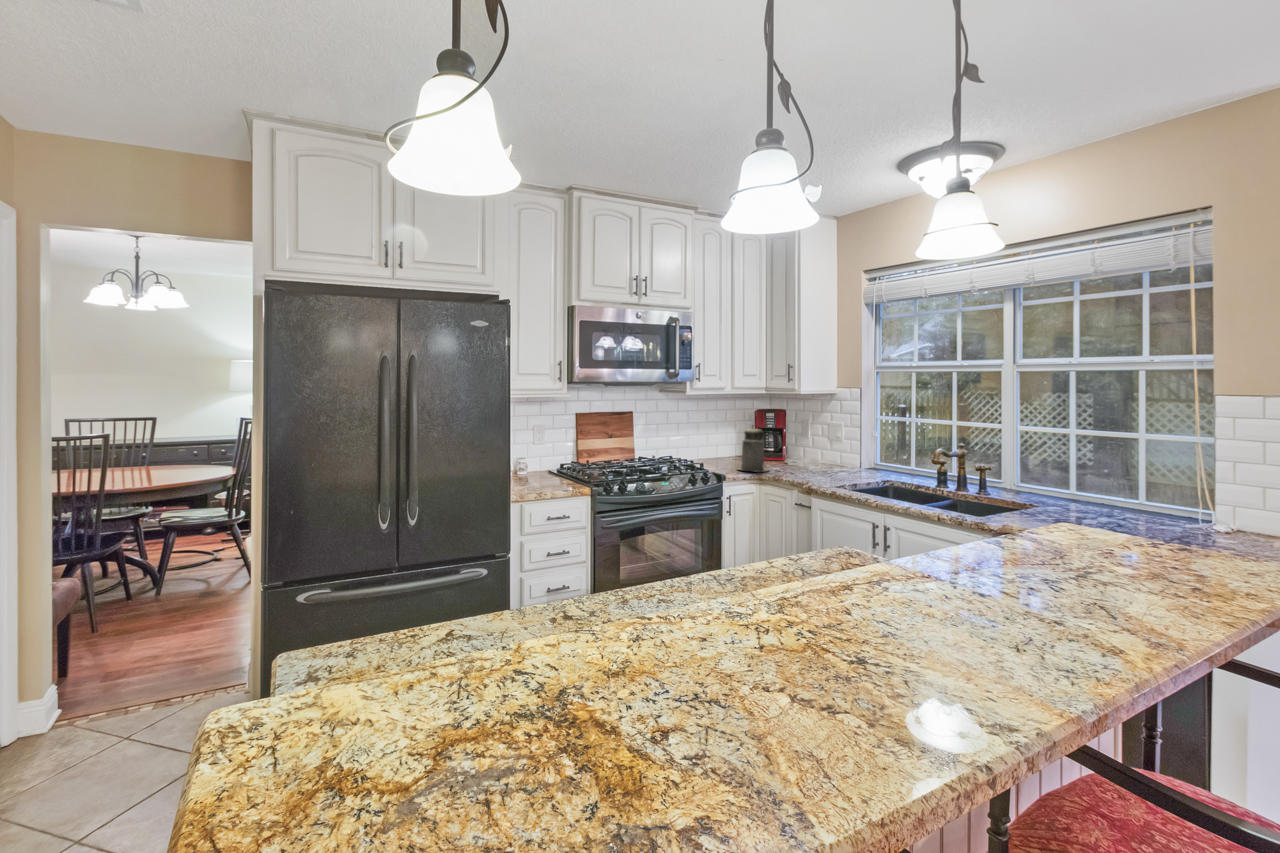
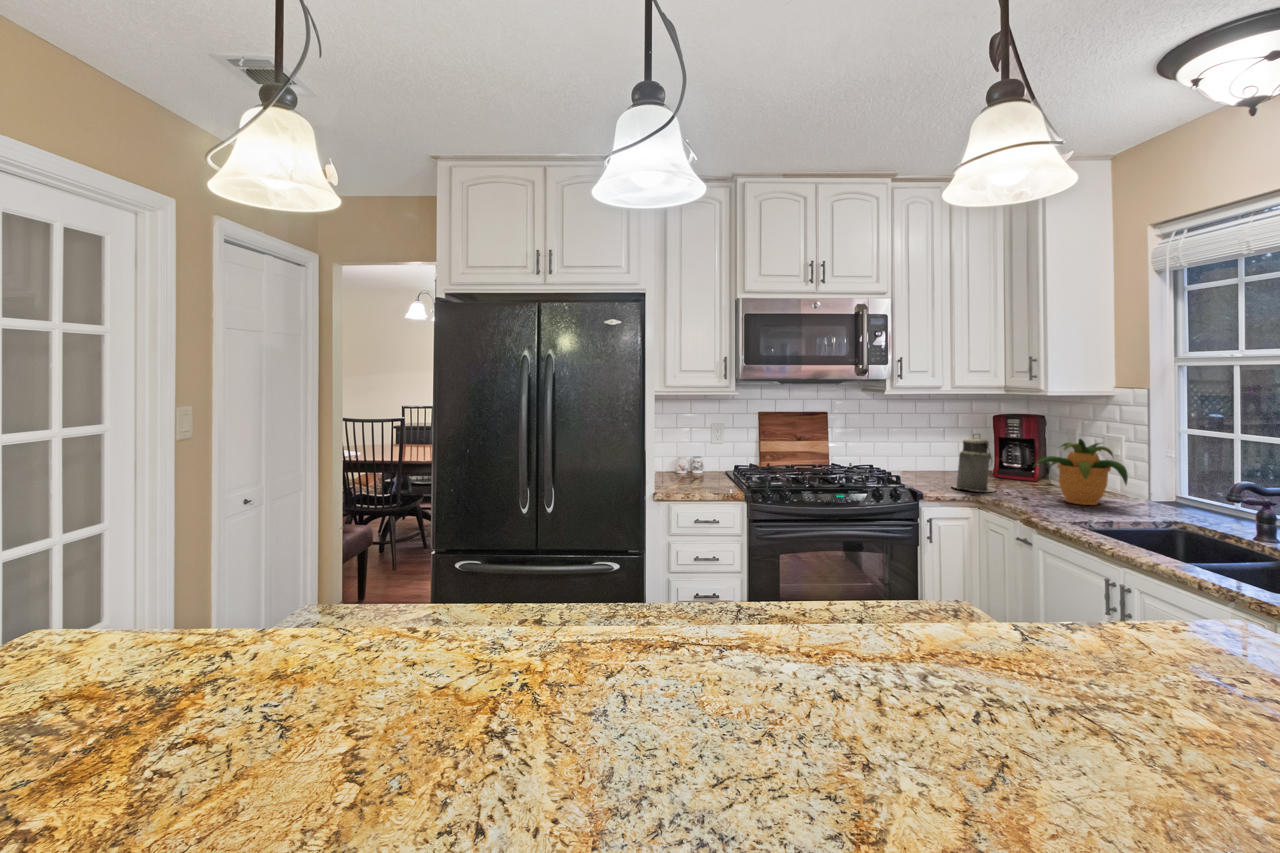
potted plant: none [797,425,857,475] -> present [1034,439,1128,505]

